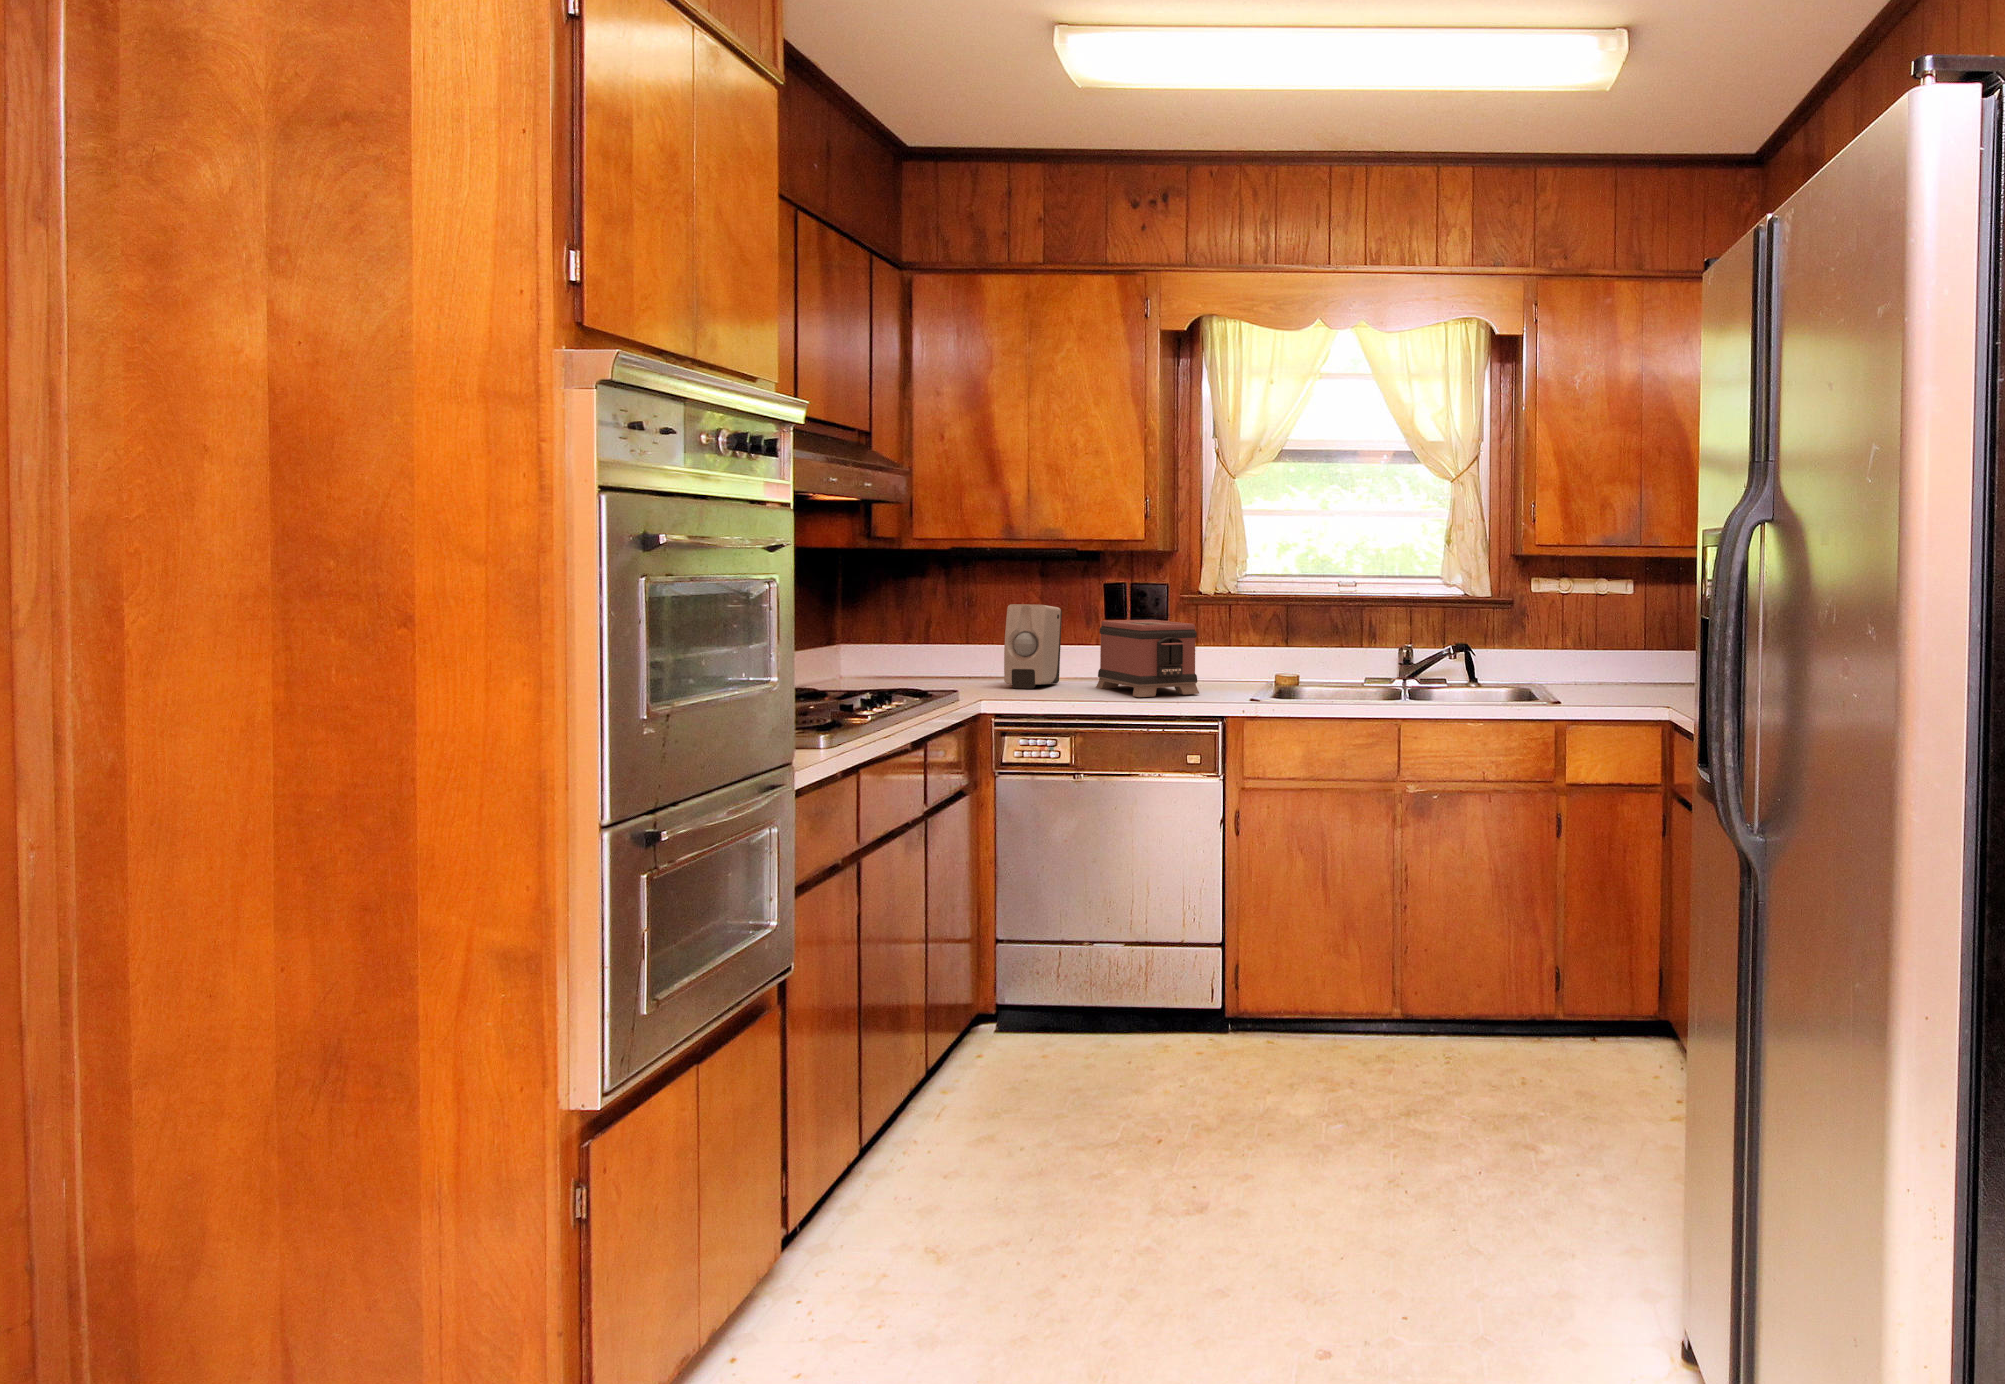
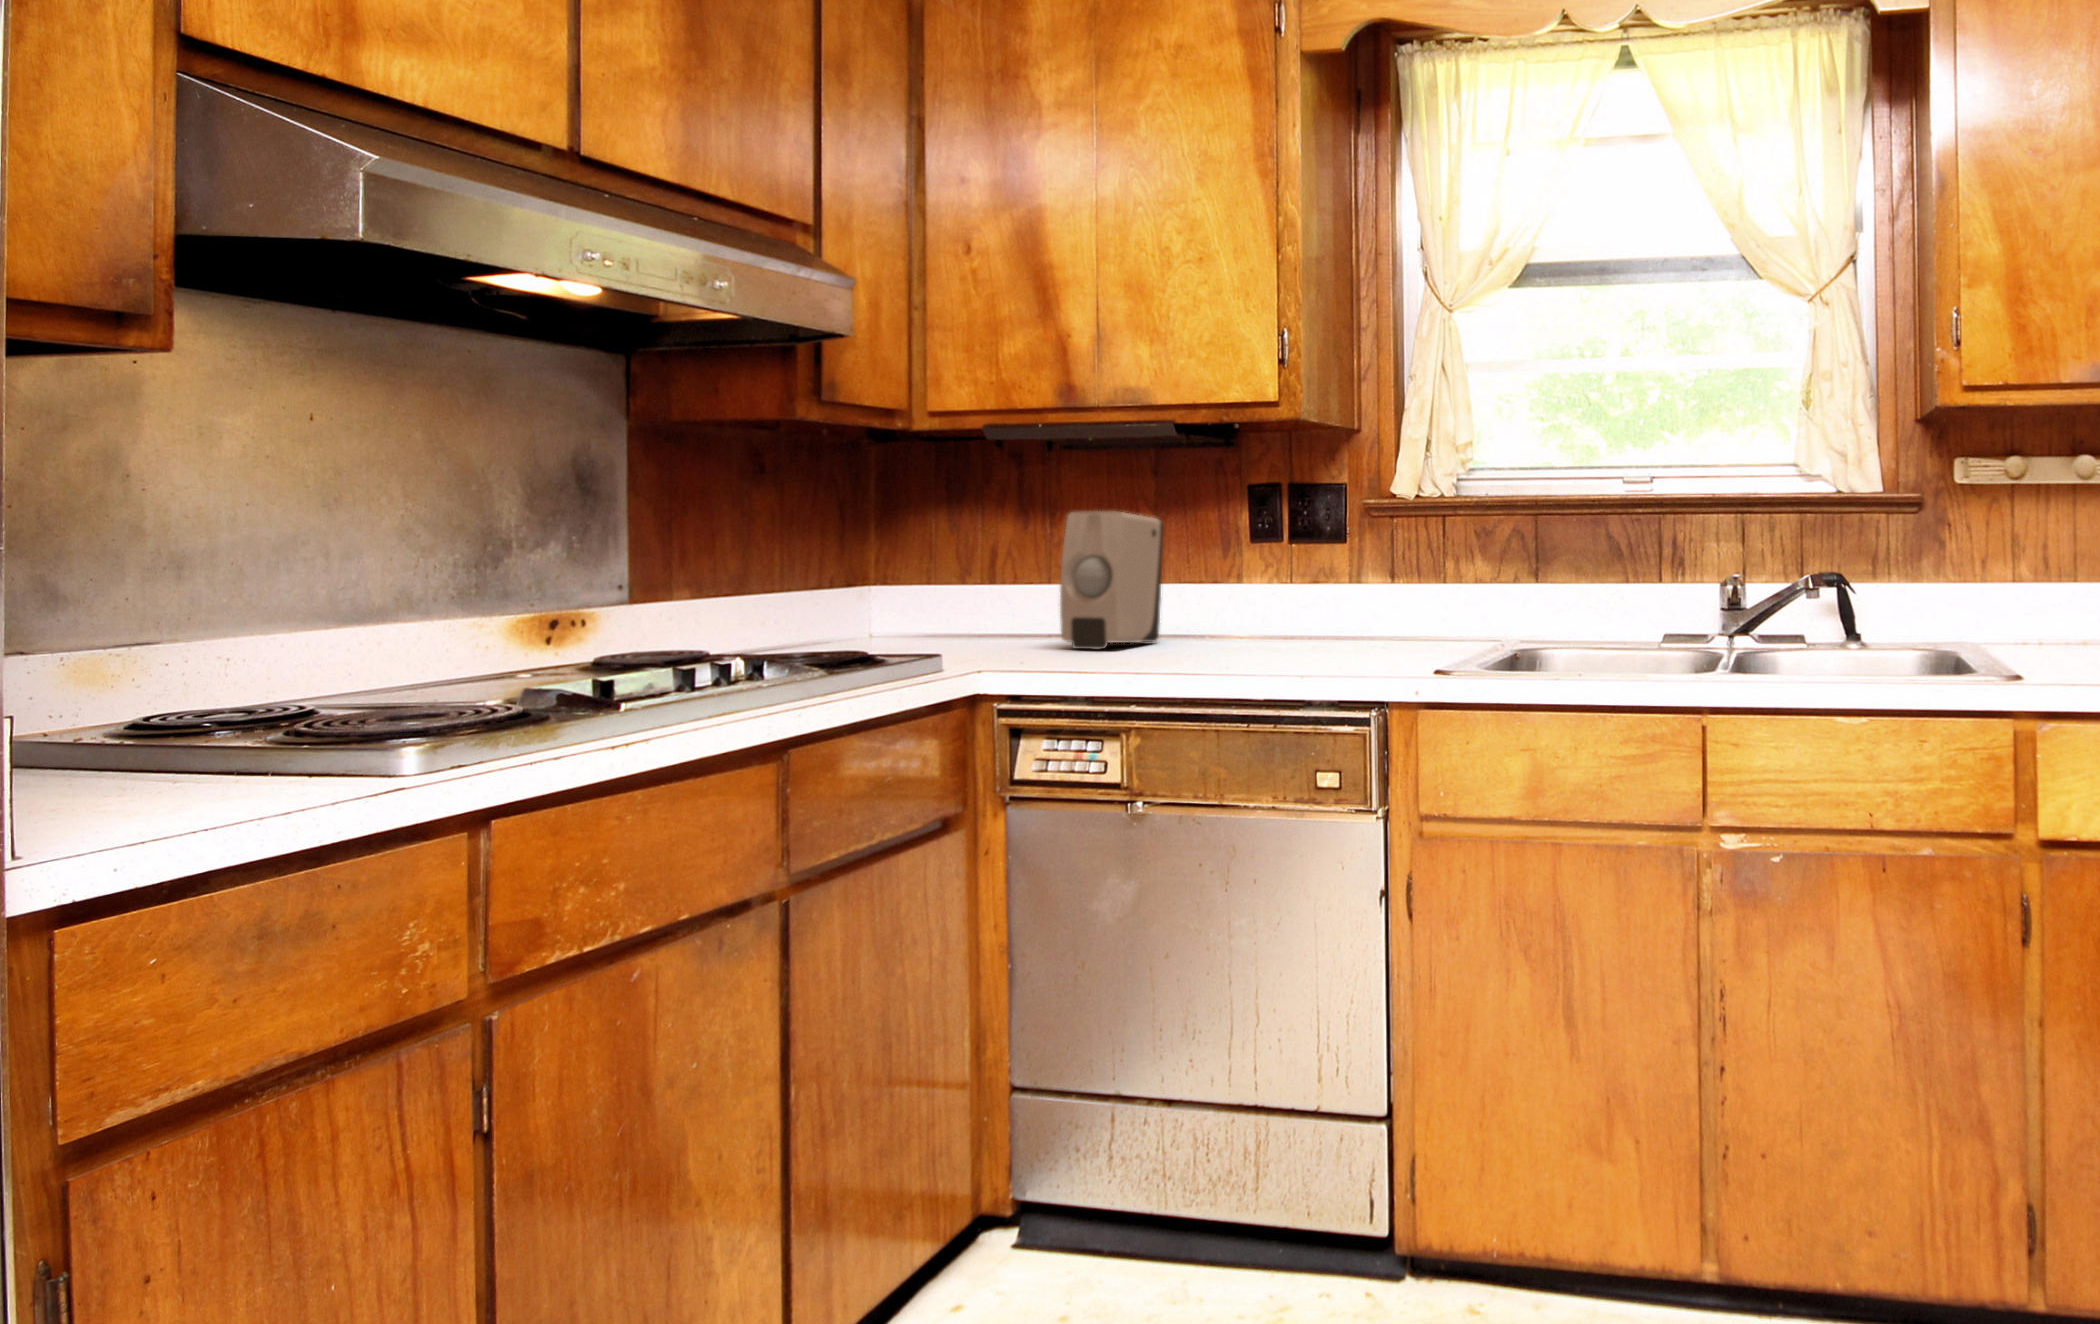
toaster: present [1096,620,1199,697] -> none [1209,537,1362,665]

